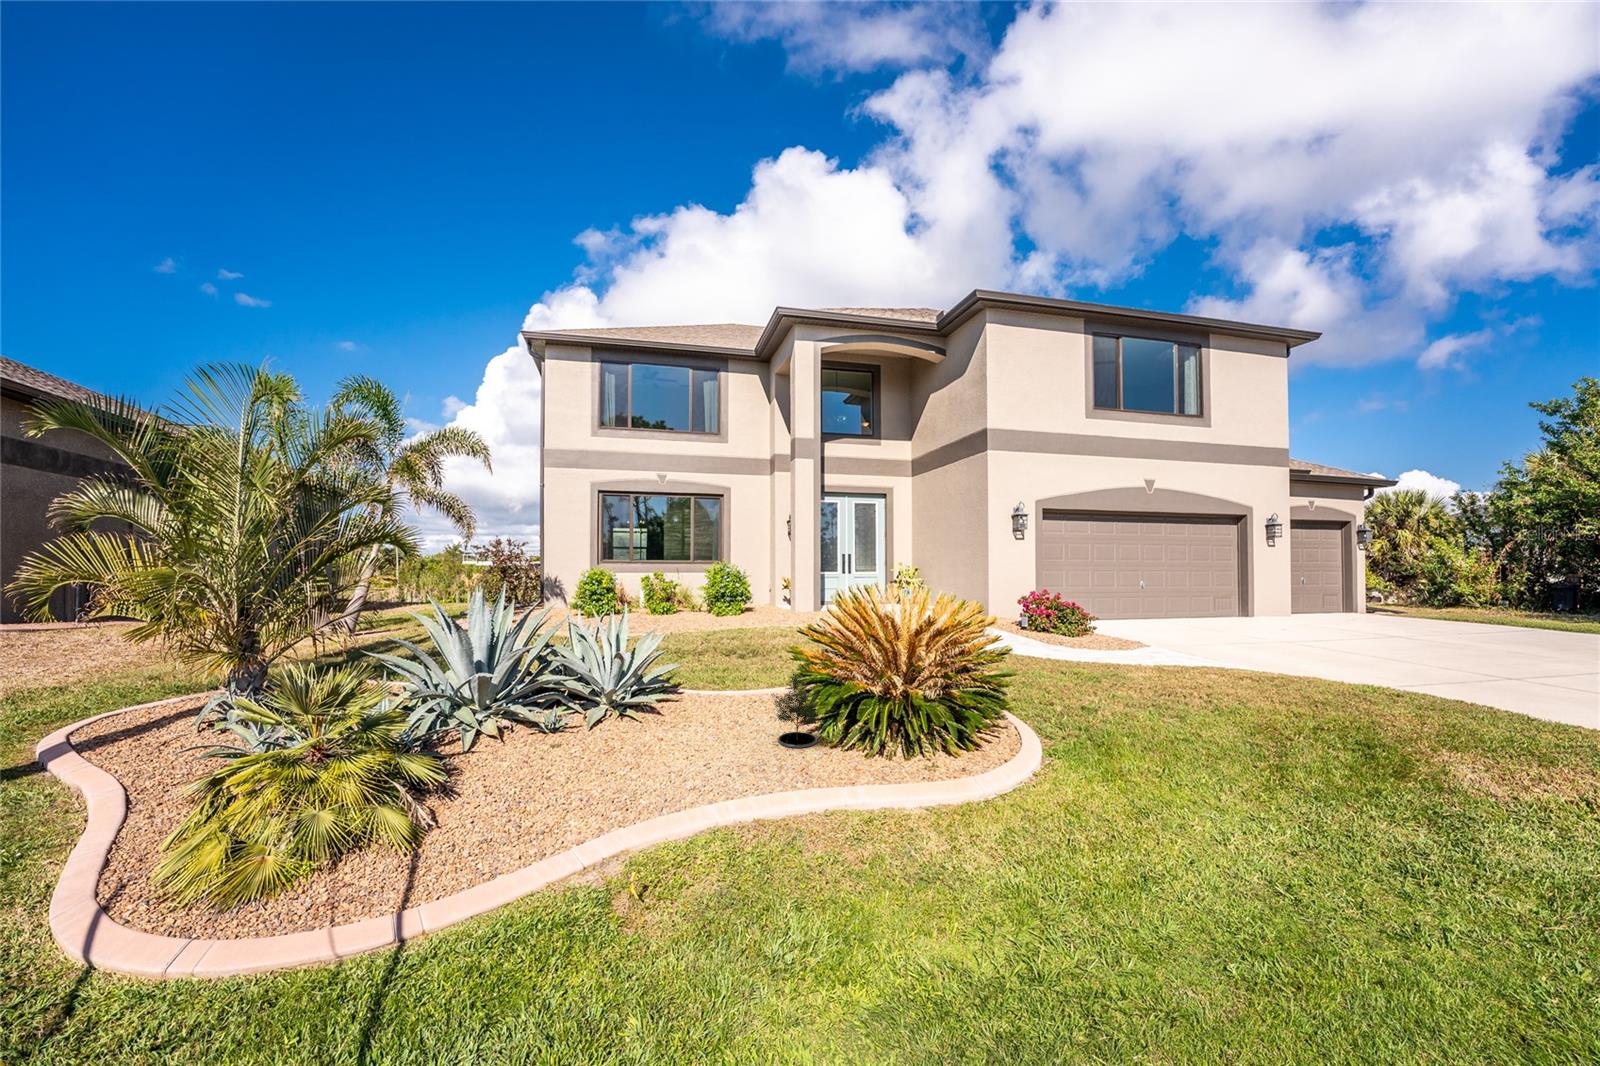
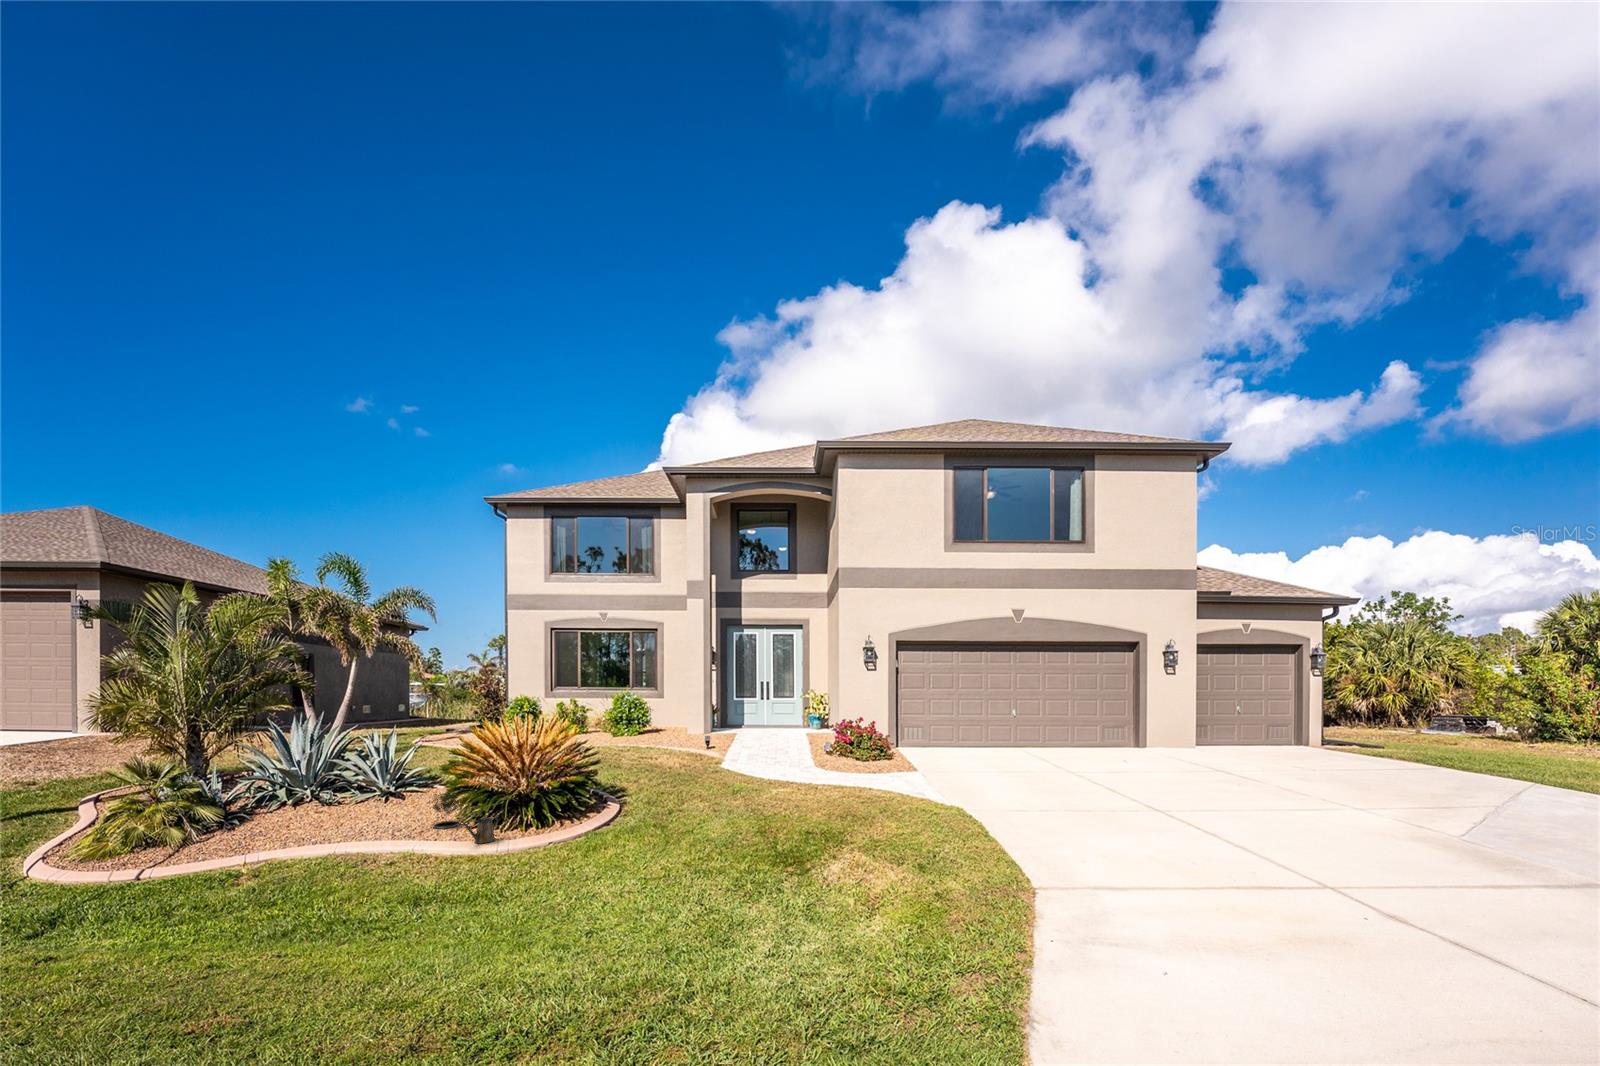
watering can: none [903,728,934,771] -> present [461,817,498,844]

